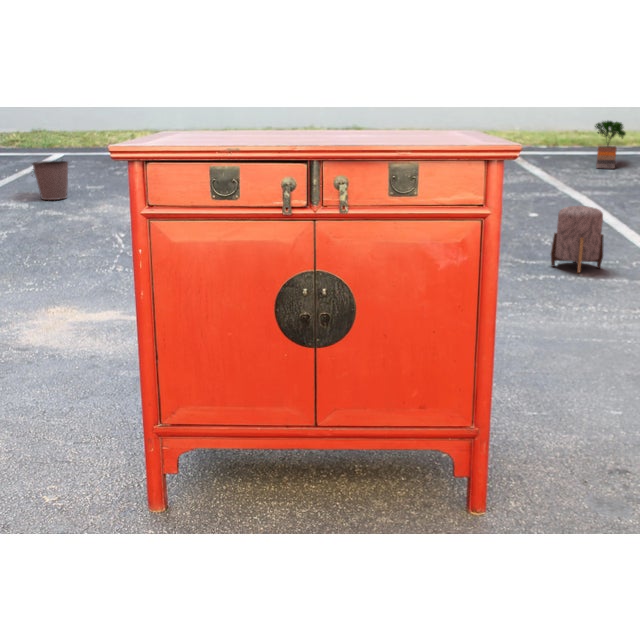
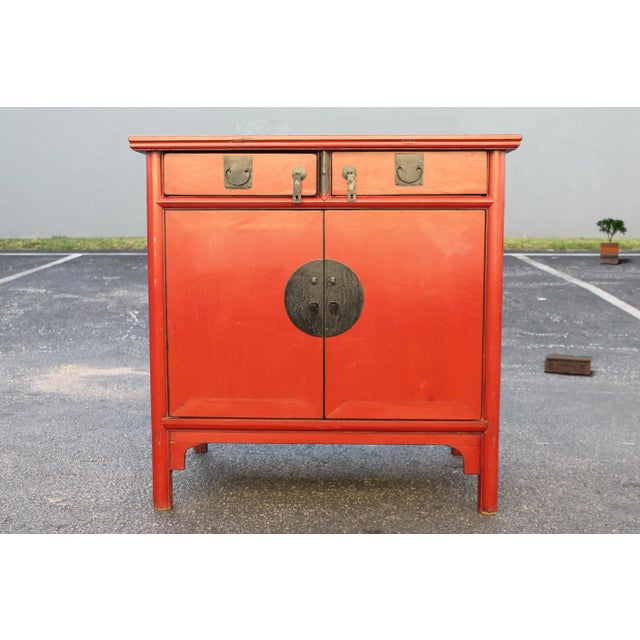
bucket: present [32,160,68,200] -> none [51,248,88,286]
stool: present [551,206,603,273] -> none [558,280,610,343]
toolbox: none [535,294,584,318] -> present [544,354,592,375]

